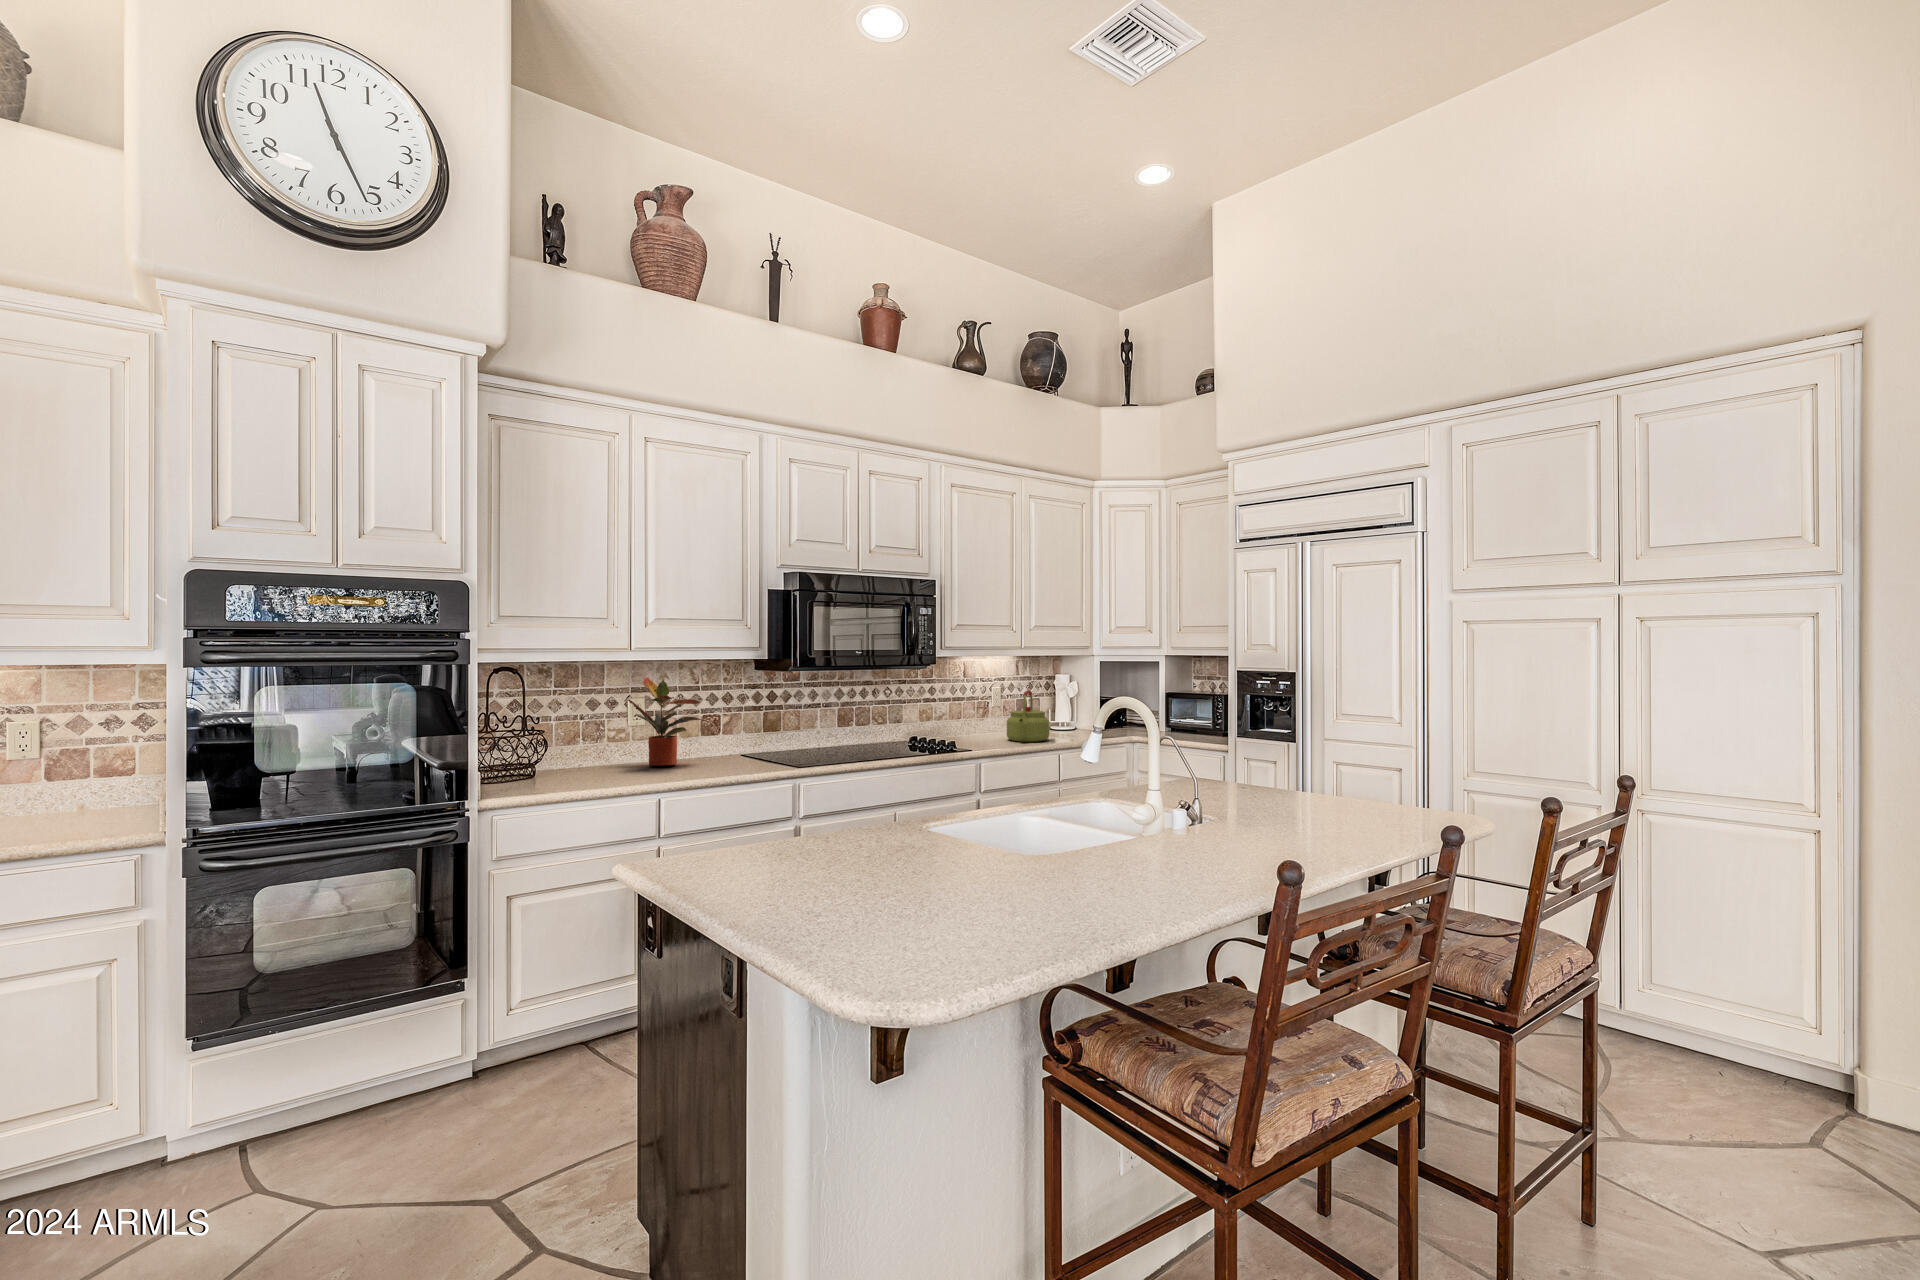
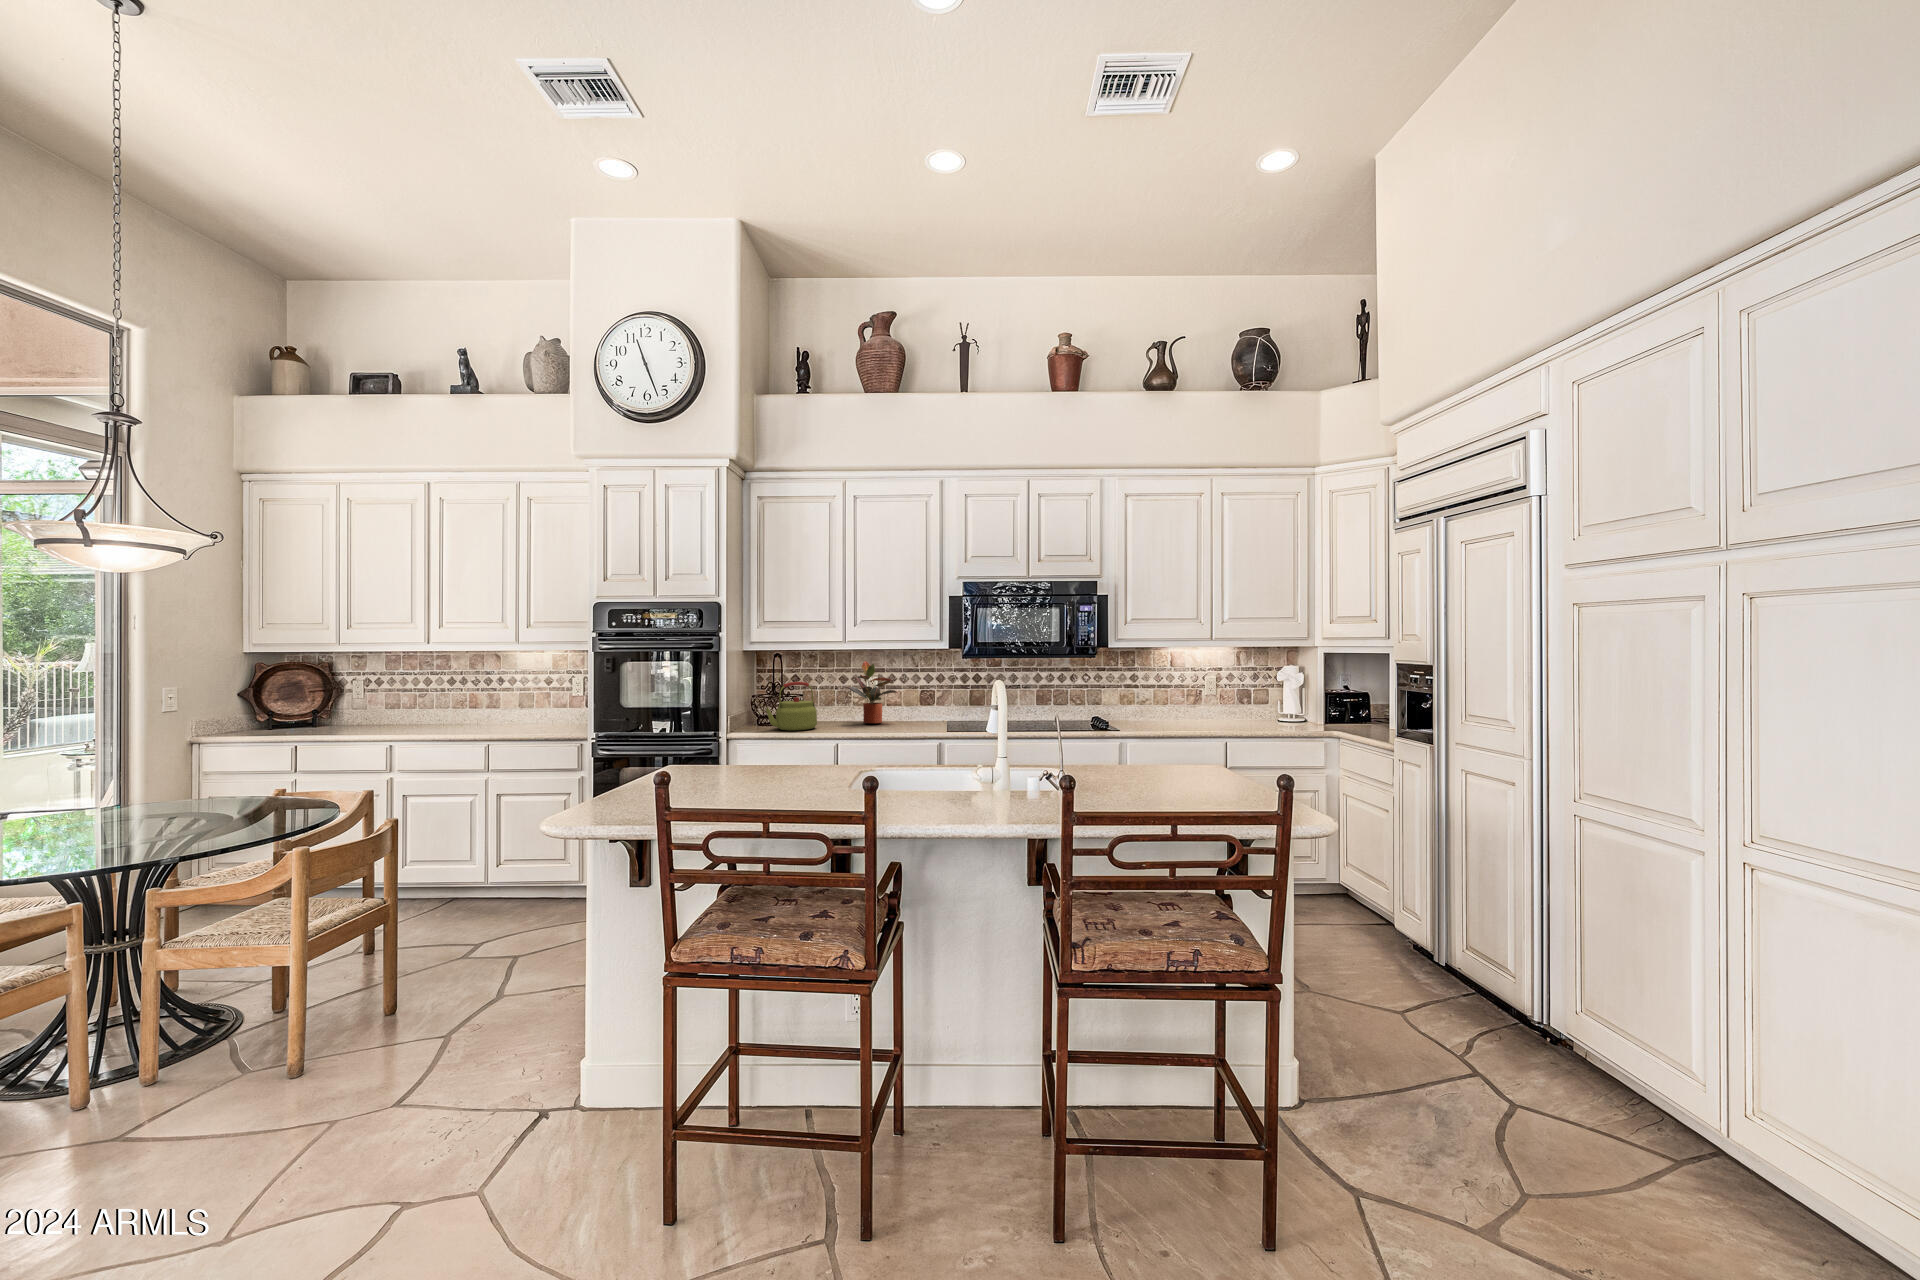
kettle: present [1007,690,1049,742] -> present [765,682,817,730]

